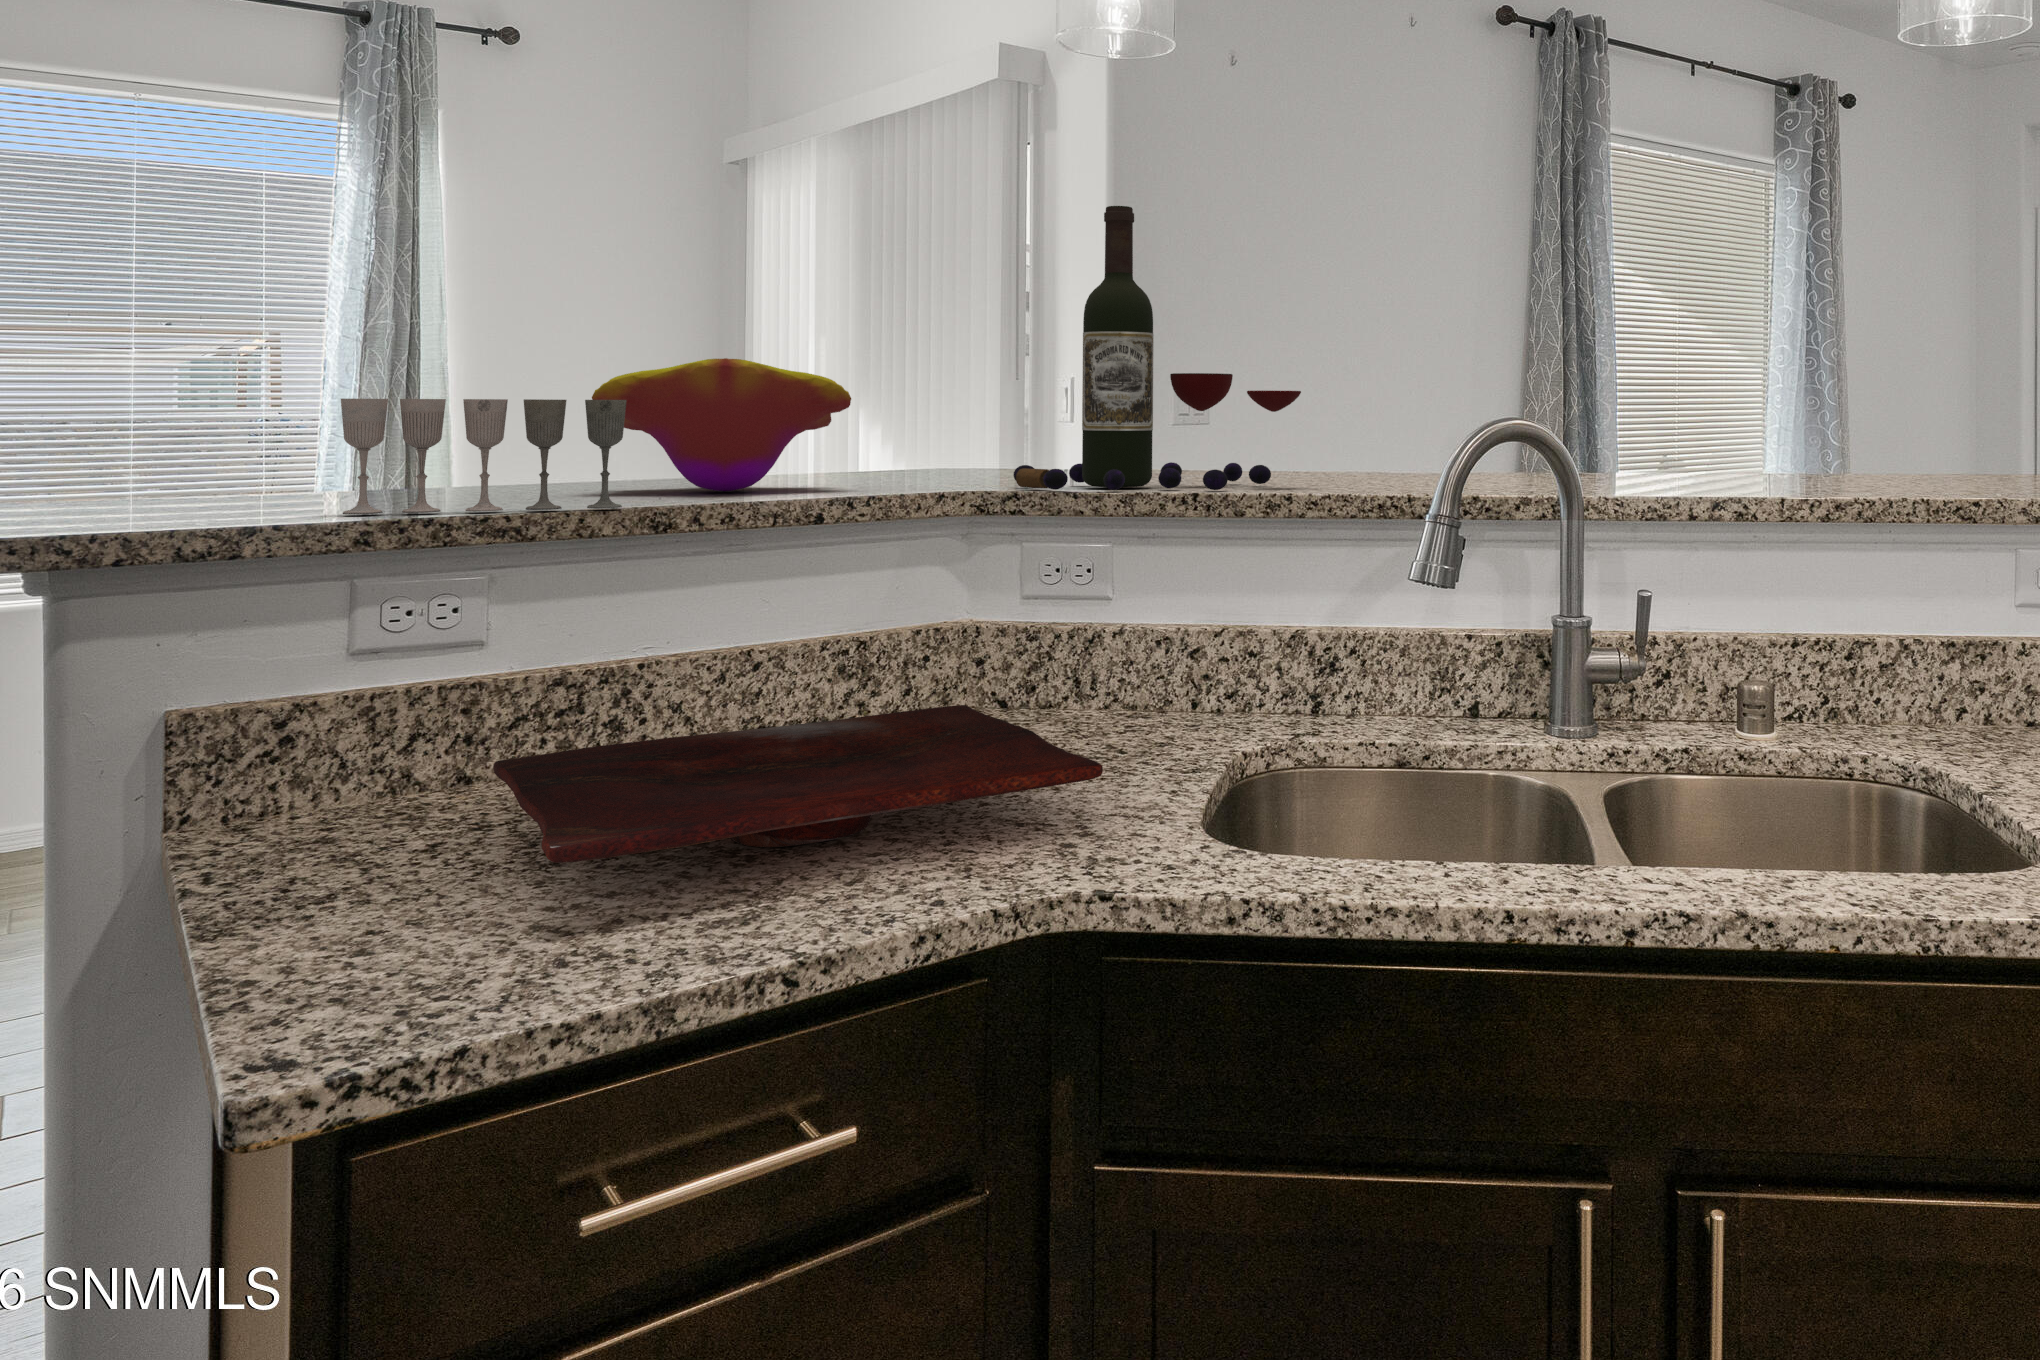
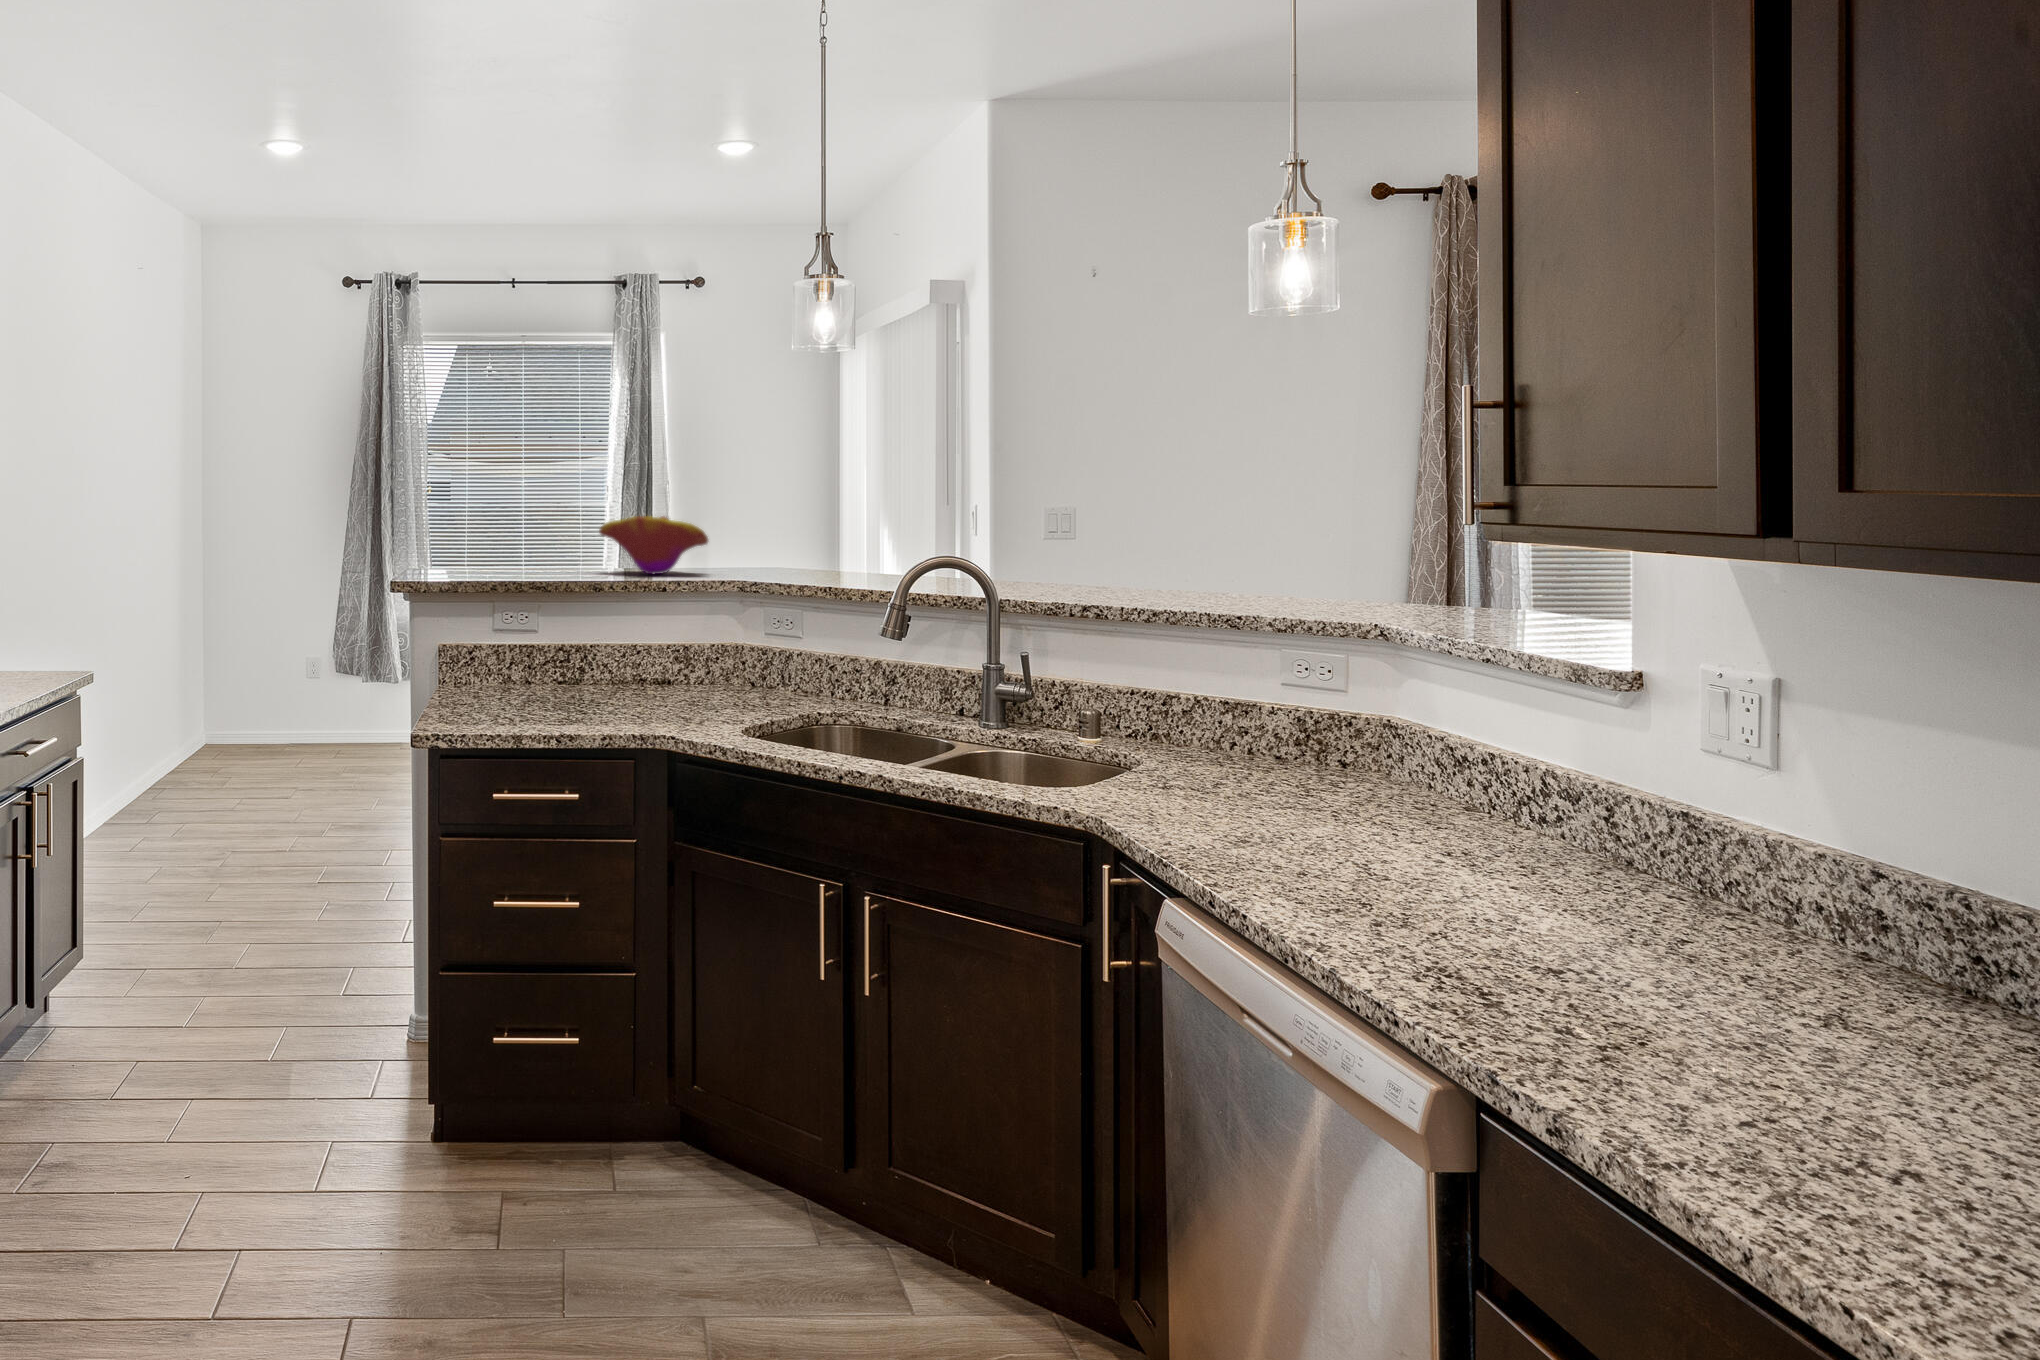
wine bottle: present [1014,206,1301,490] -> none [777,436,917,587]
wine glass: present [341,399,627,514] -> none [489,536,581,581]
cutting board: present [493,705,1103,863] -> none [504,672,704,713]

